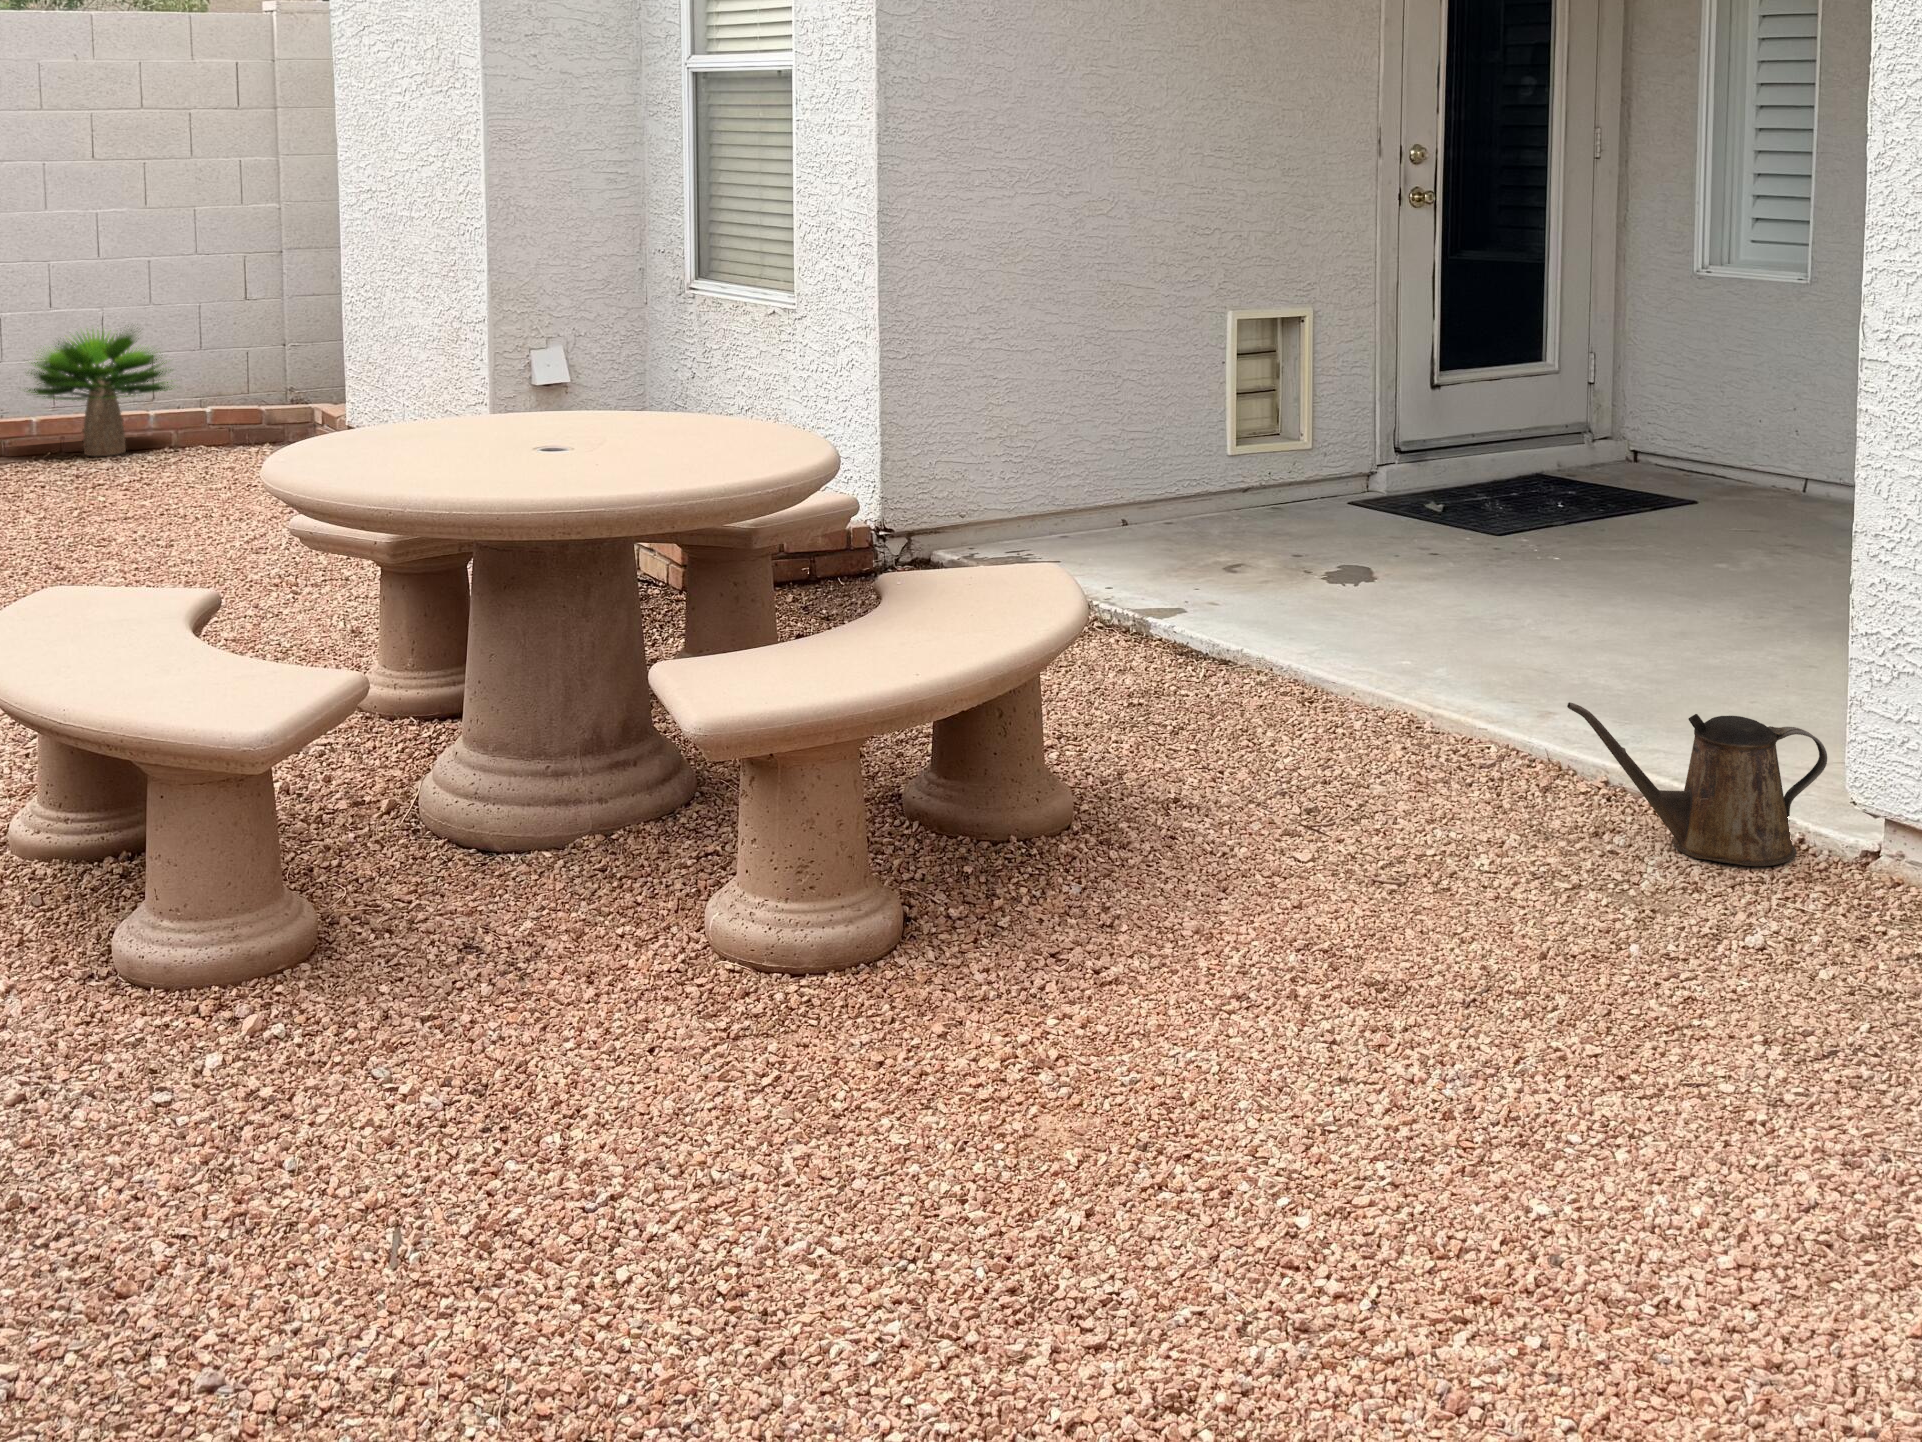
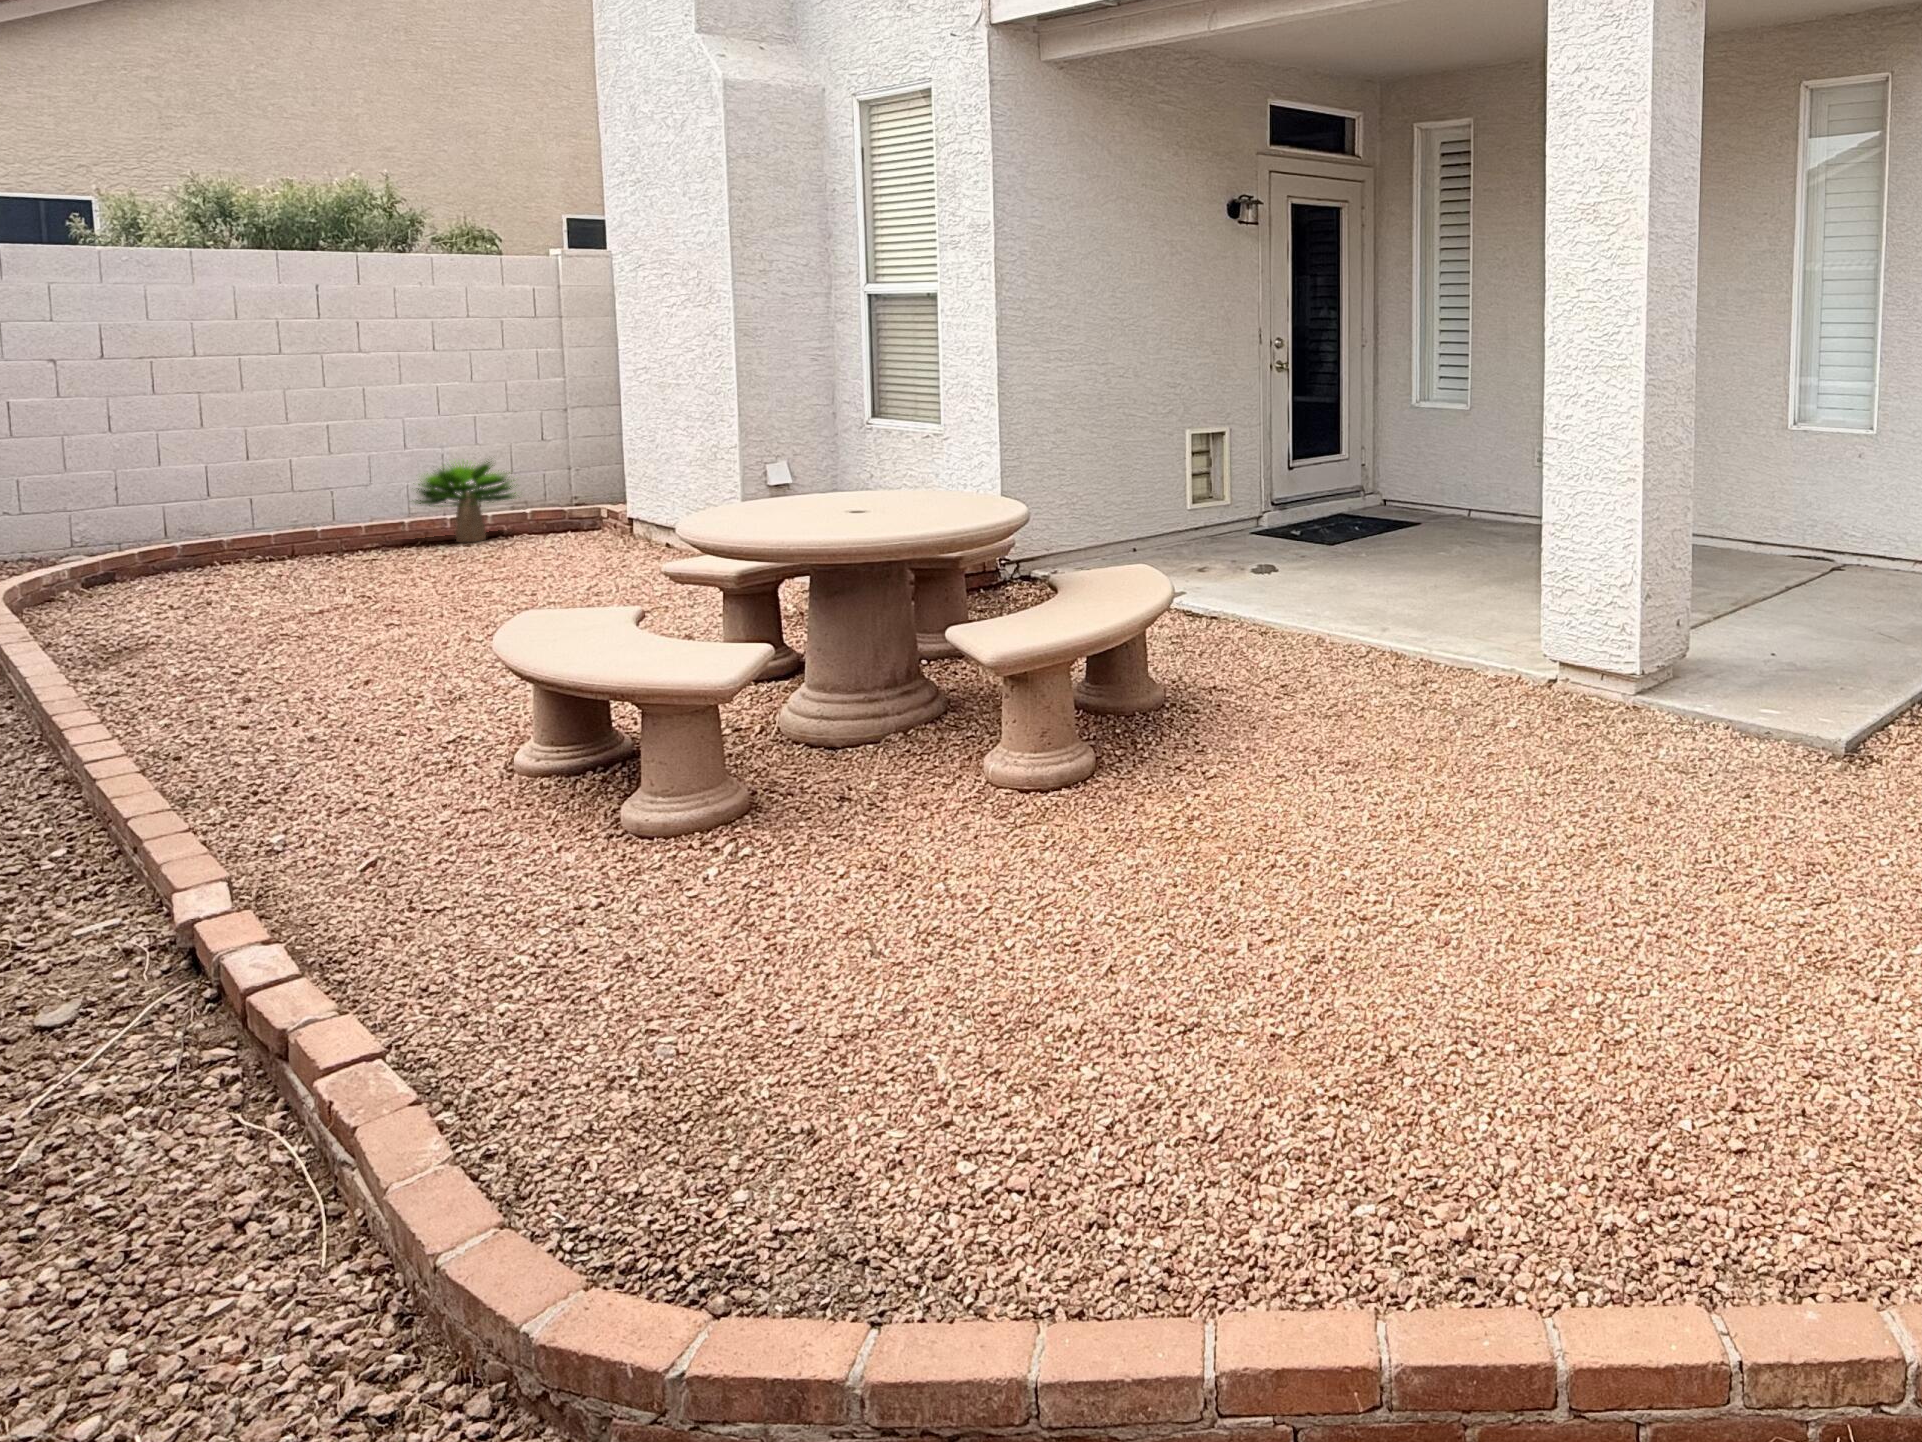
watering can: present [1567,702,1827,866] -> none [1407,619,1523,692]

